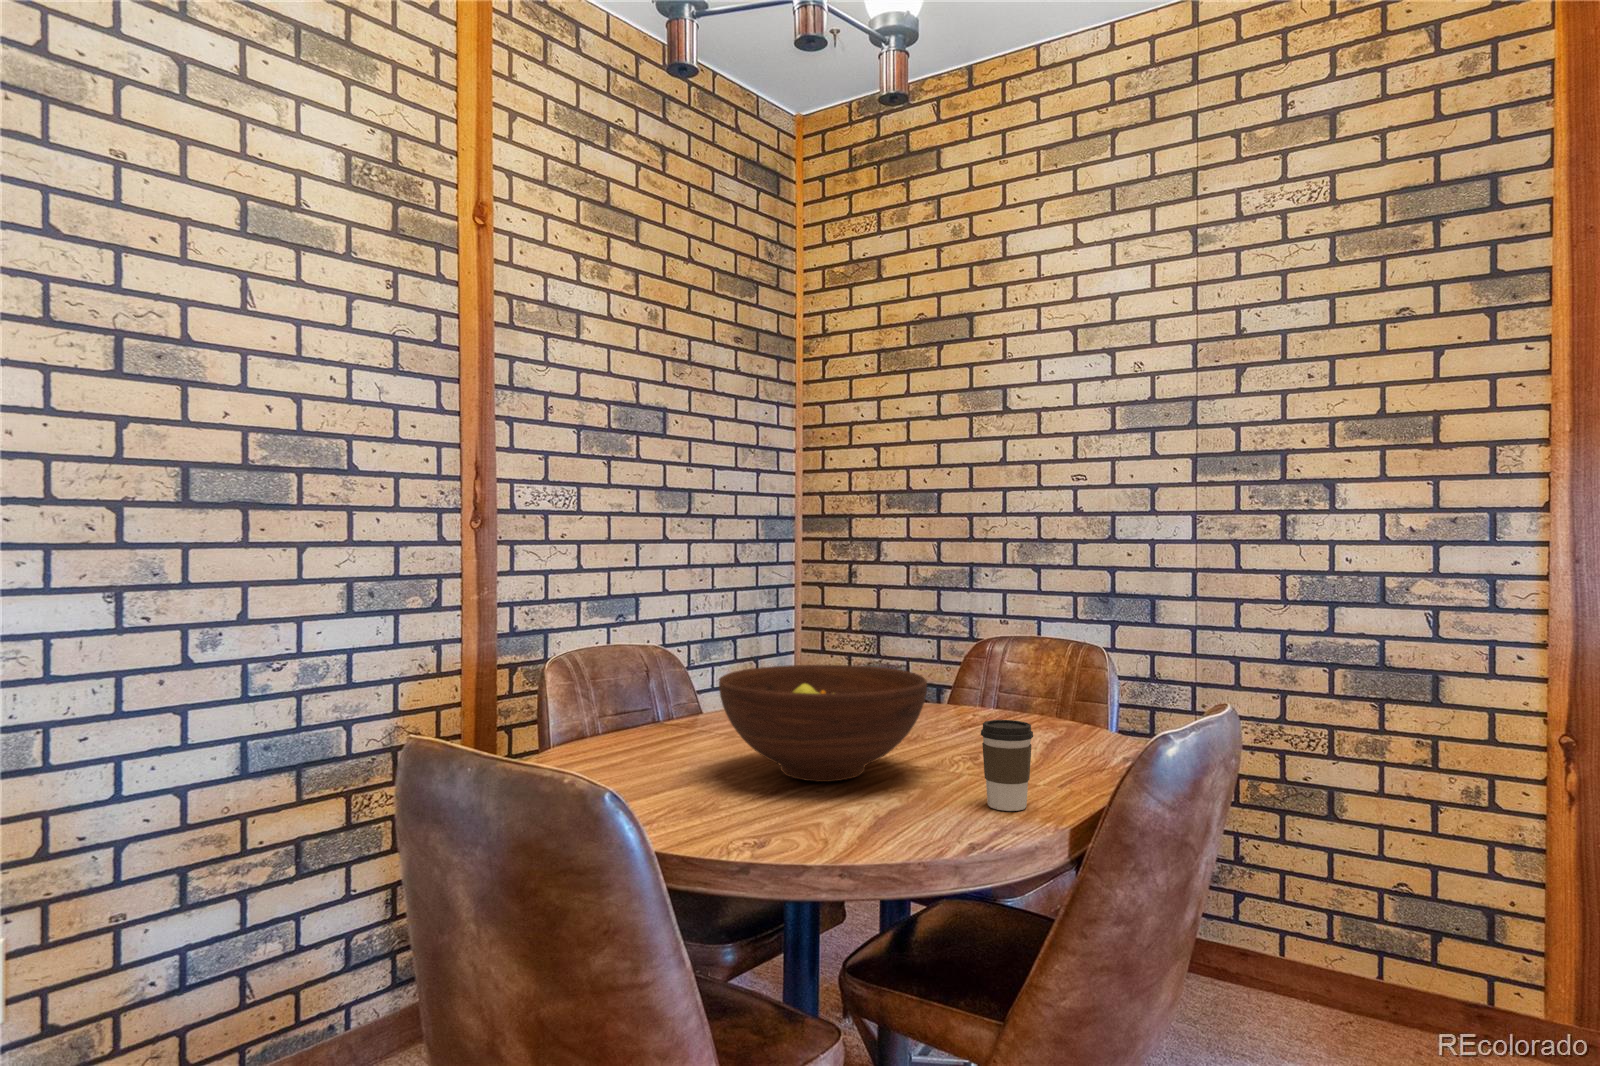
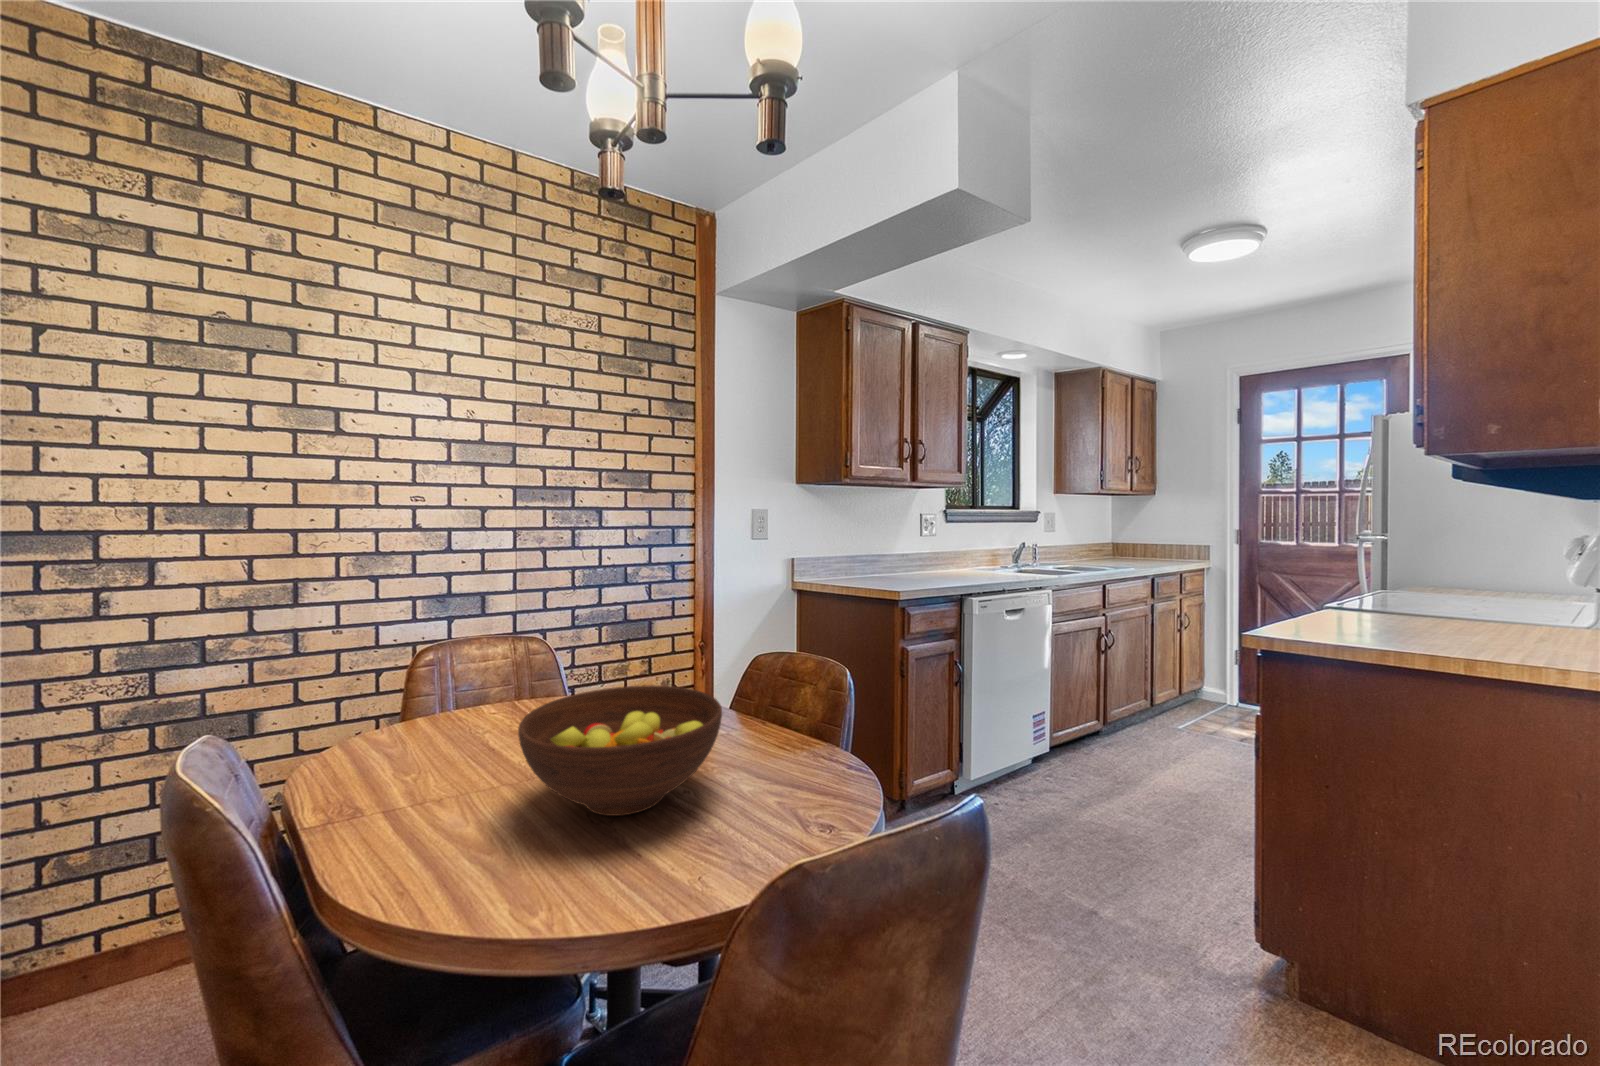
coffee cup: present [981,720,1033,811] -> none [751,693,786,757]

